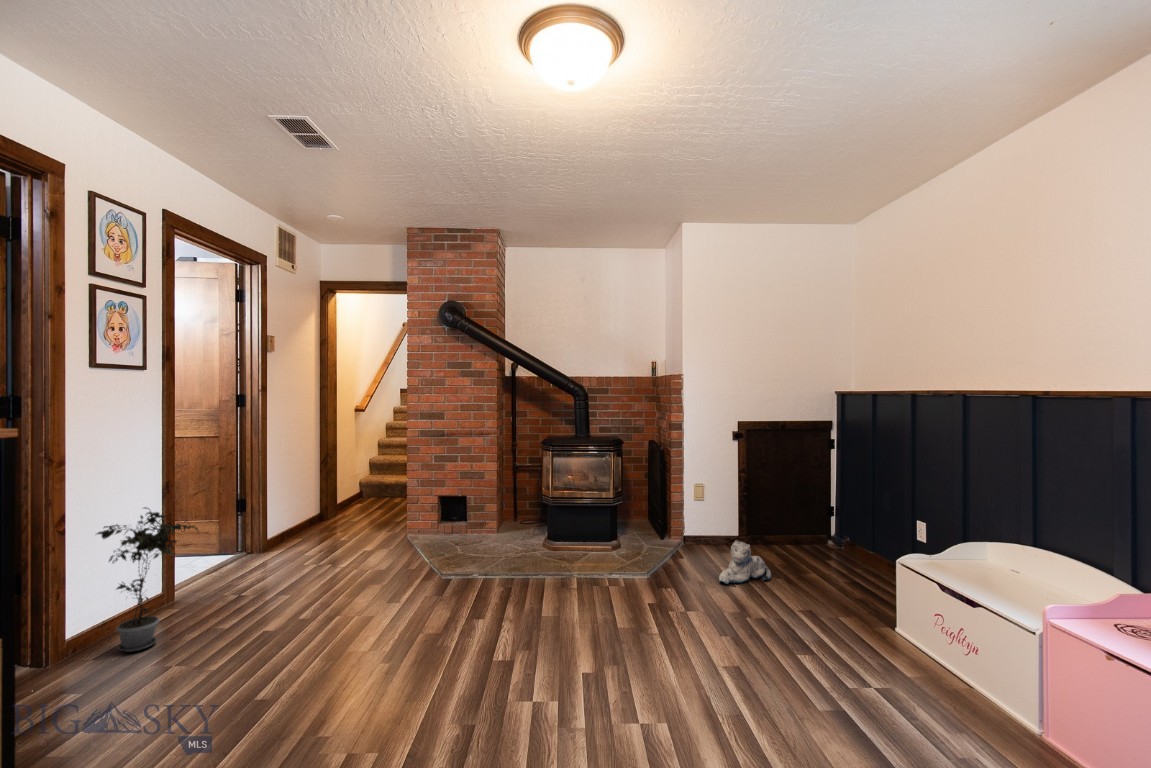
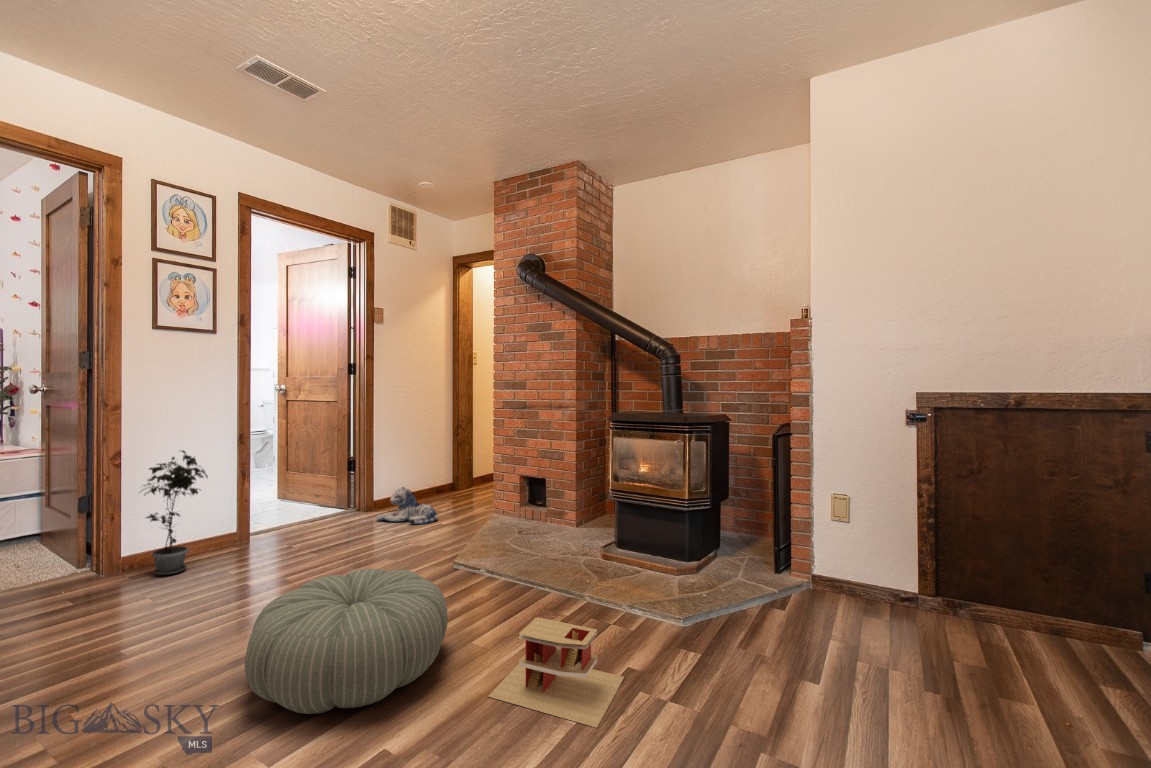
plush toy: present [719,540,772,584] -> present [377,487,438,524]
pouf: none [417,575,557,680] -> present [245,569,448,714]
toy house: none [586,581,669,637] -> present [488,617,624,728]

